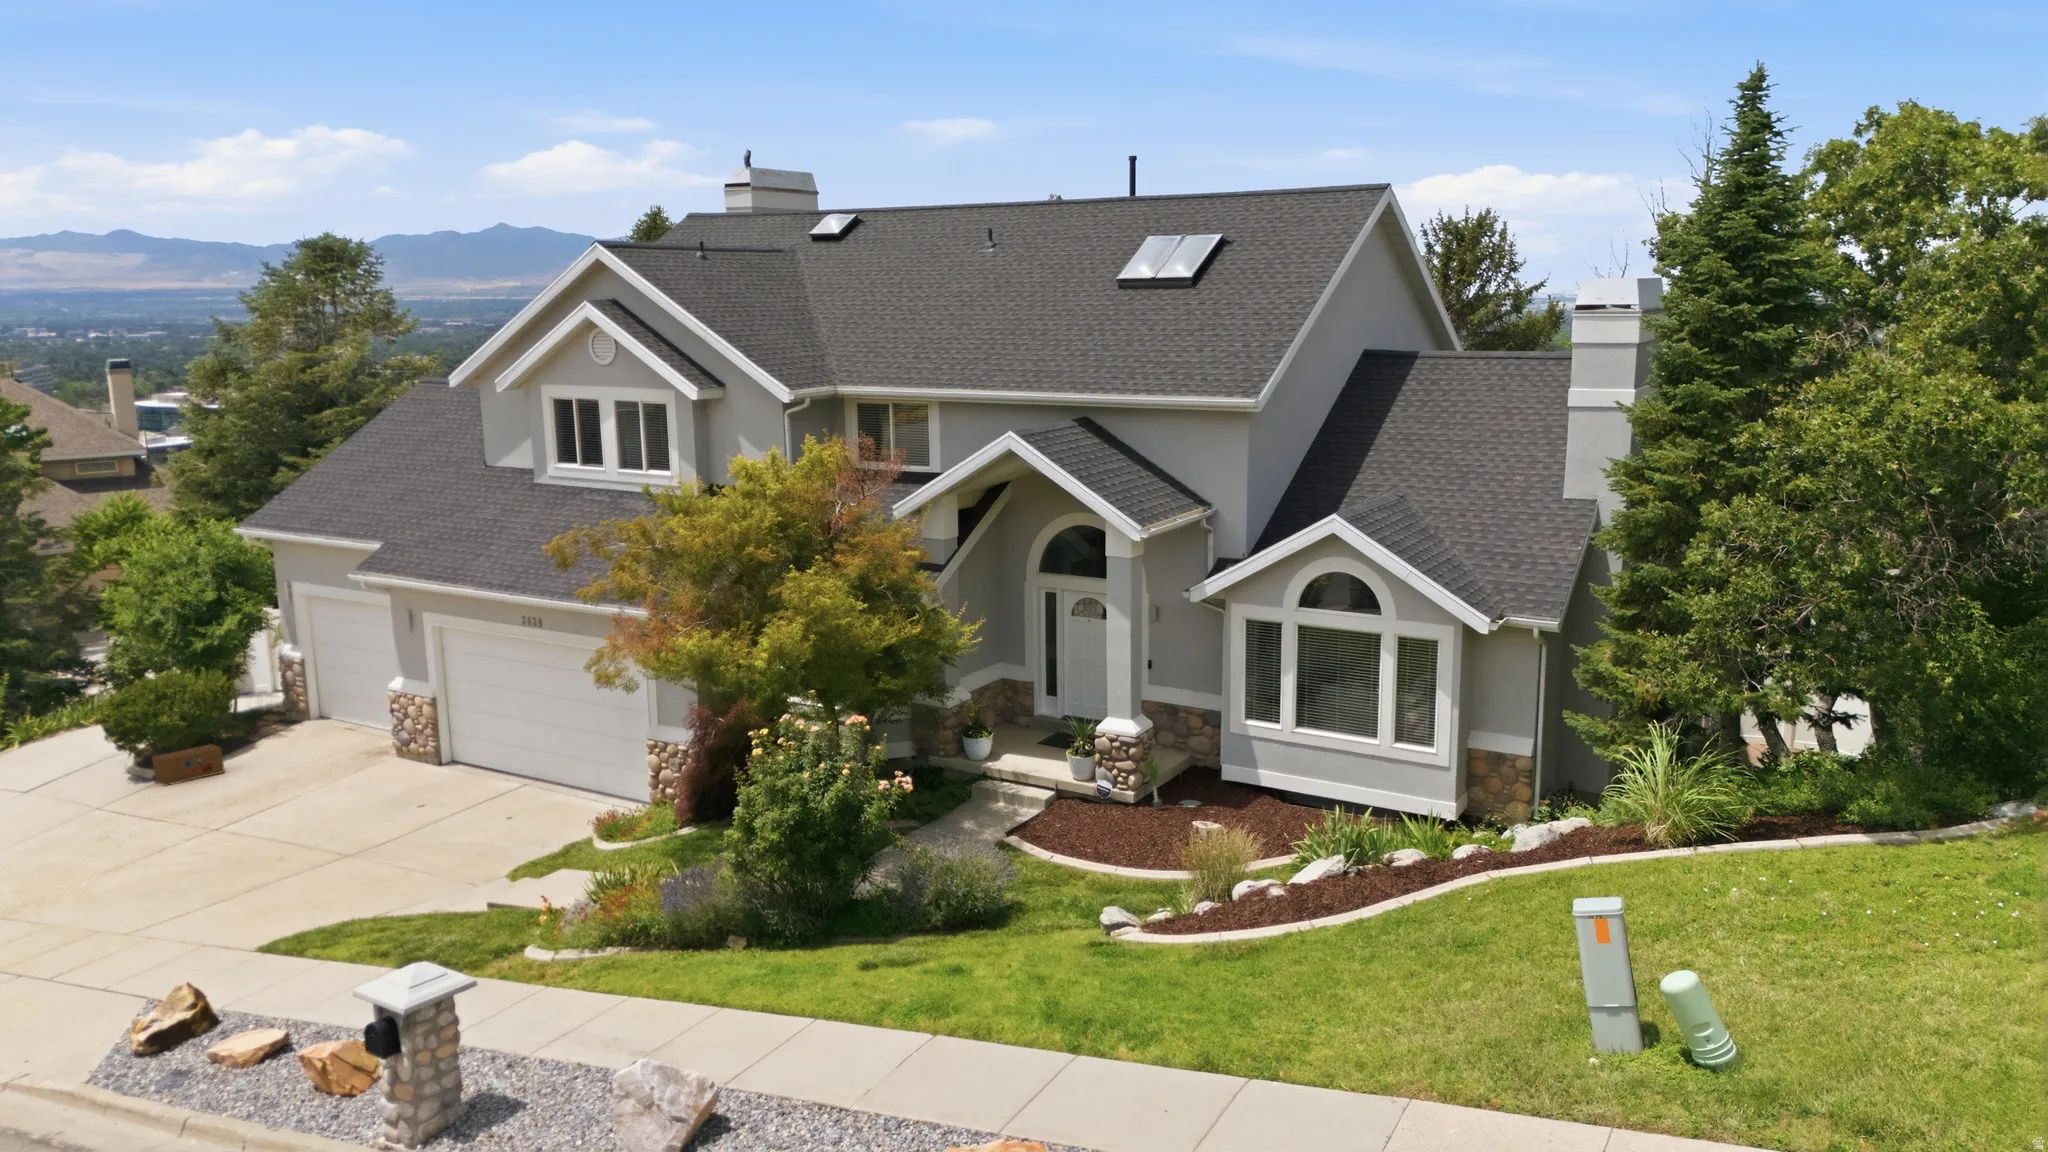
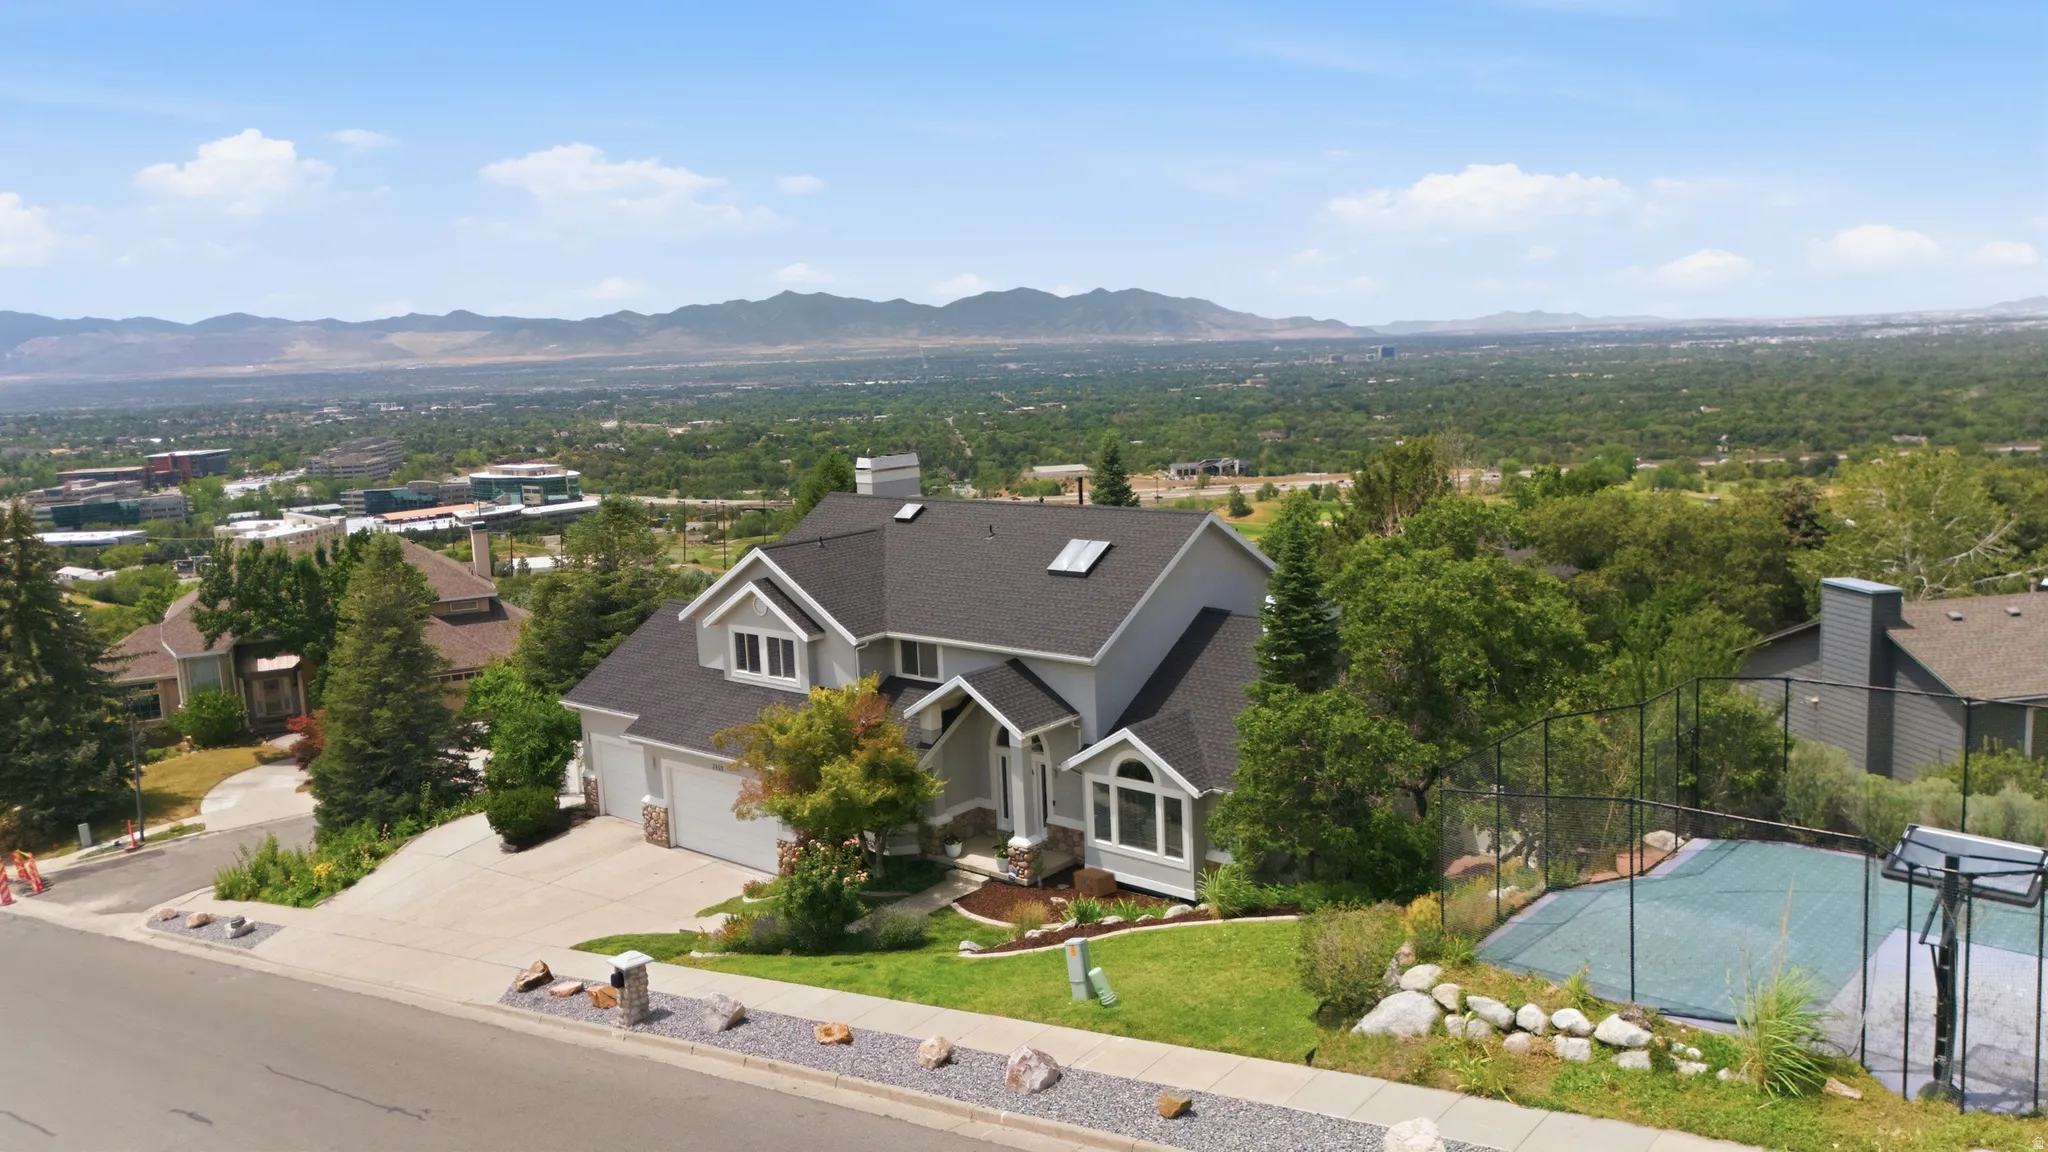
cardboard box: present [152,744,225,786] -> present [1074,867,1117,897]

